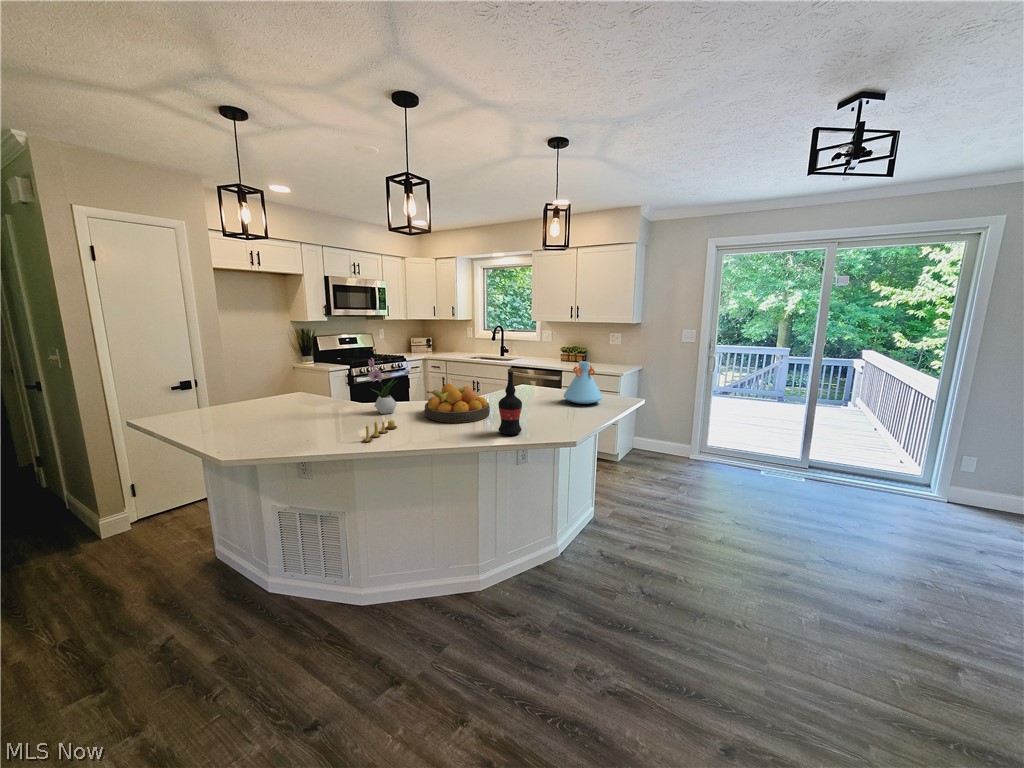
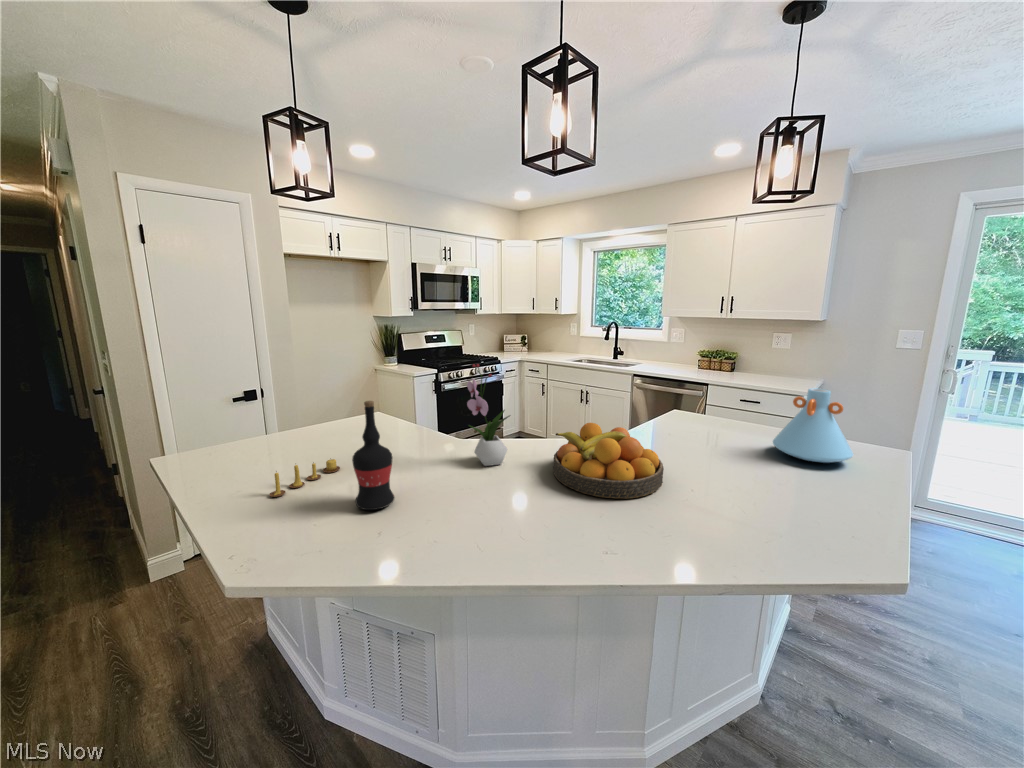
wine bottle: present [498,369,522,435] -> present [352,401,395,510]
candle: present [362,420,397,442] -> present [269,459,340,497]

